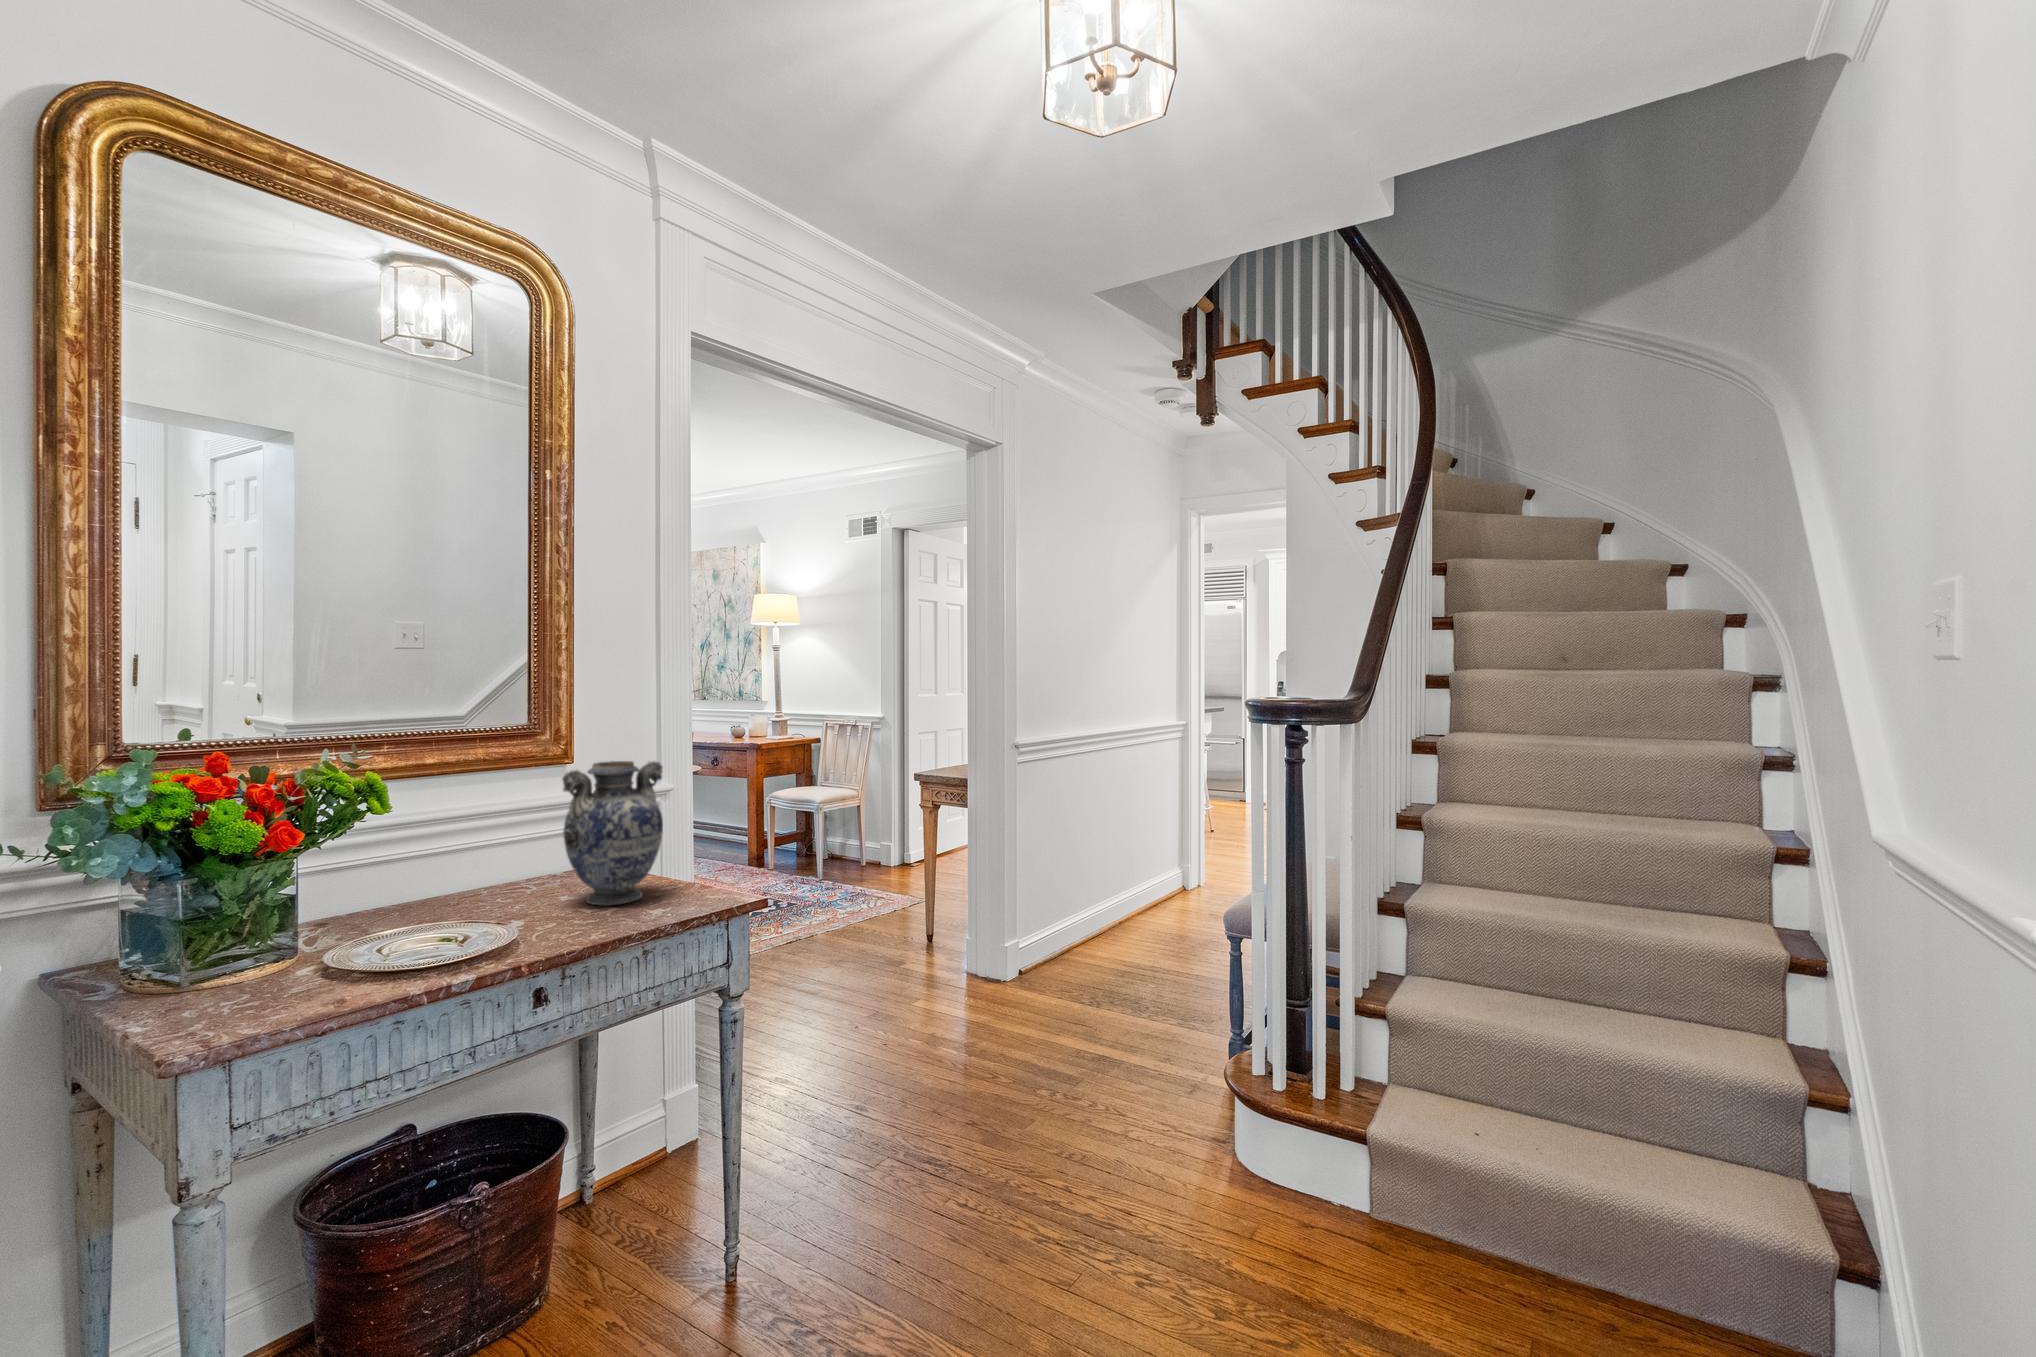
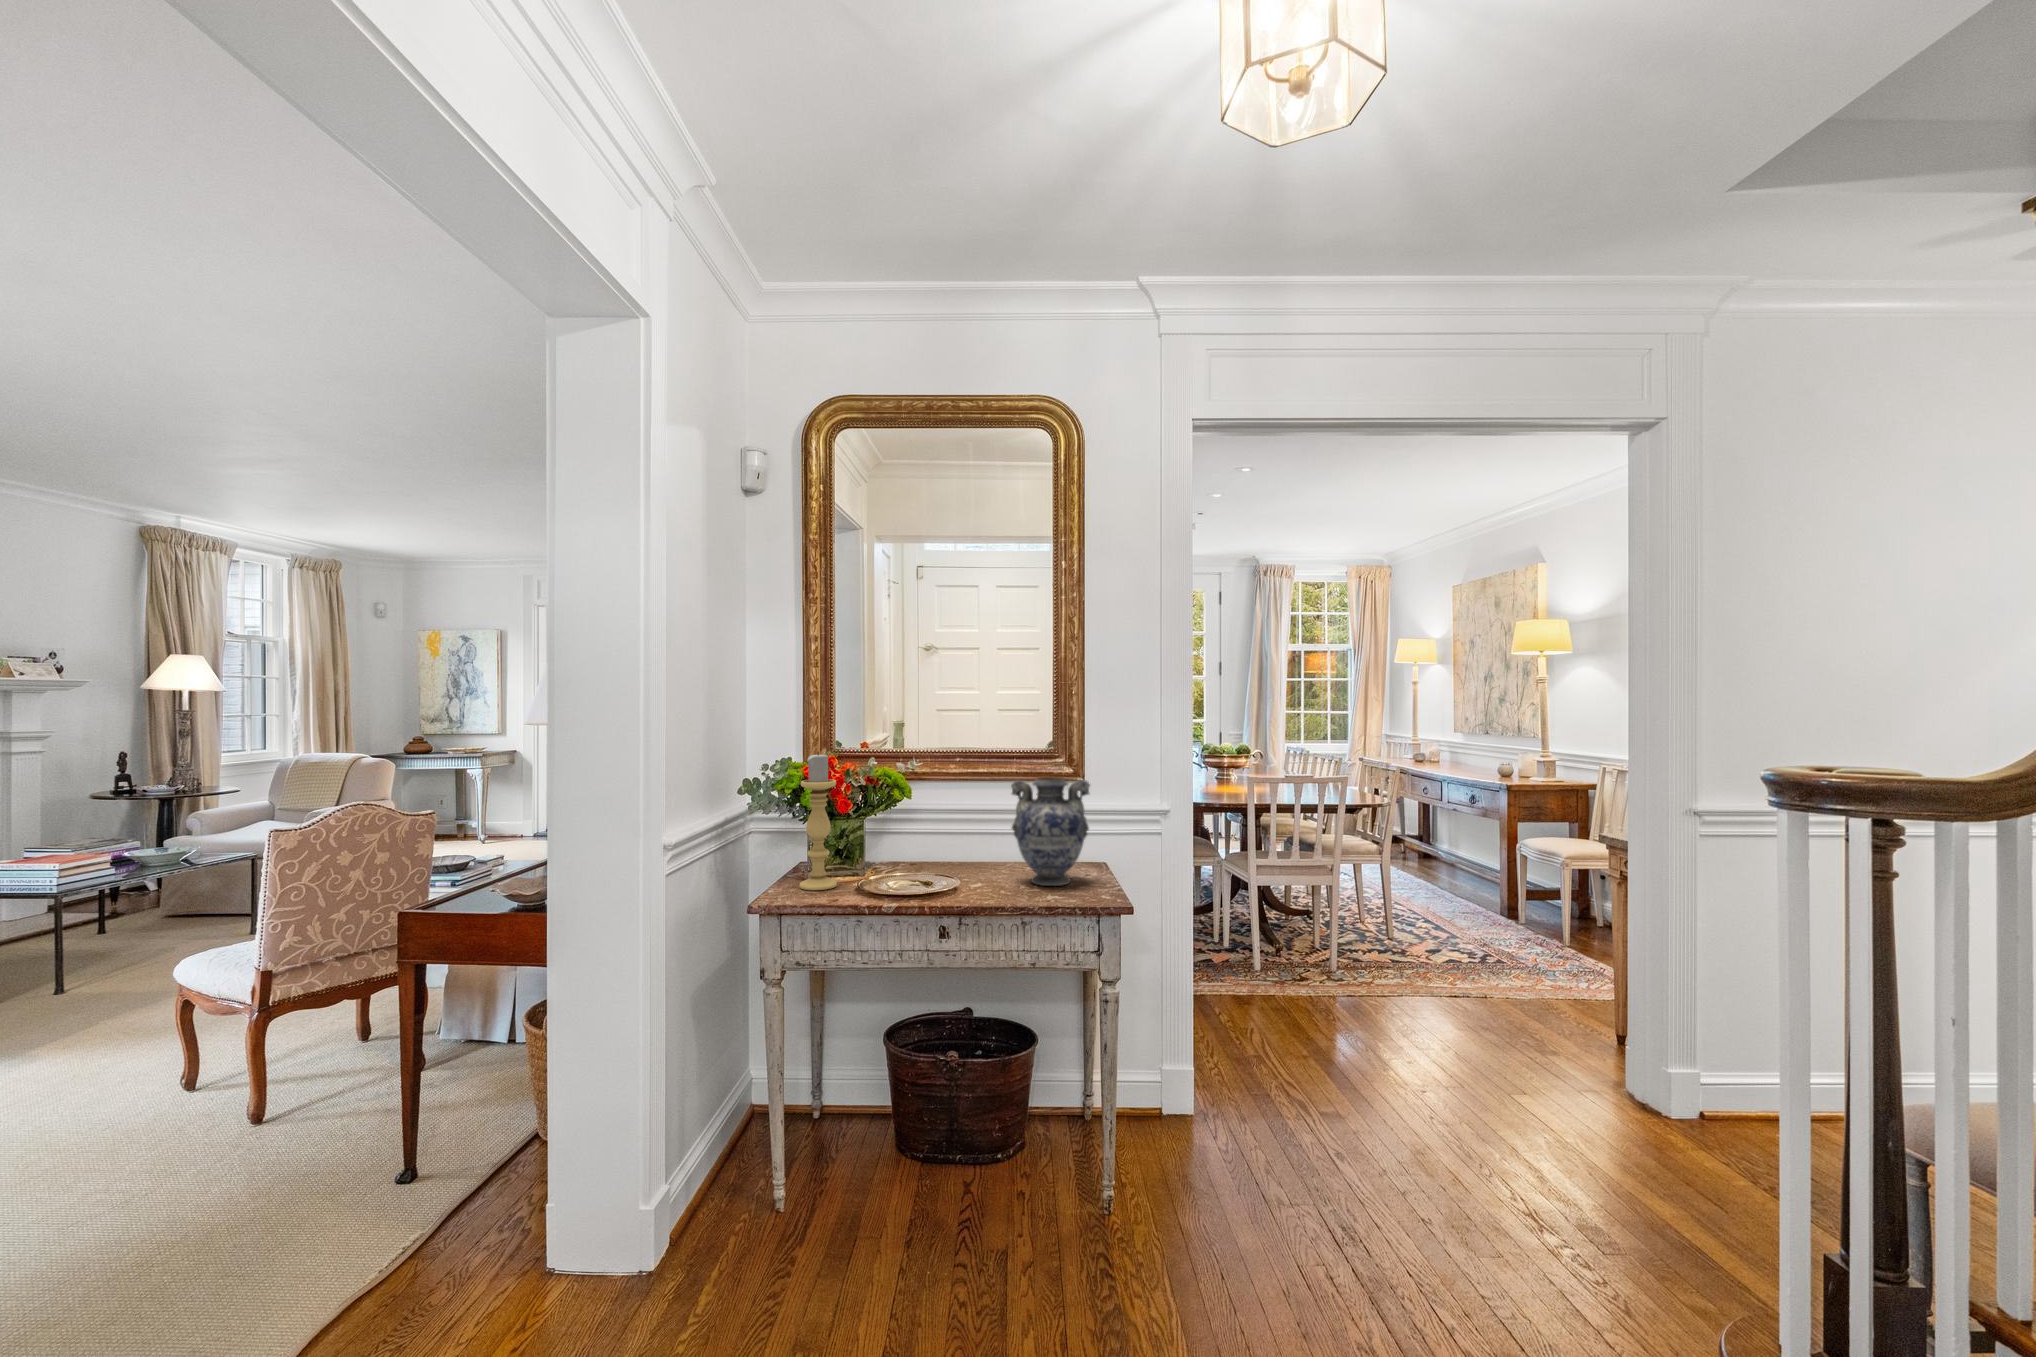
candle holder: none [222,754,306,1005] -> present [800,753,837,890]

